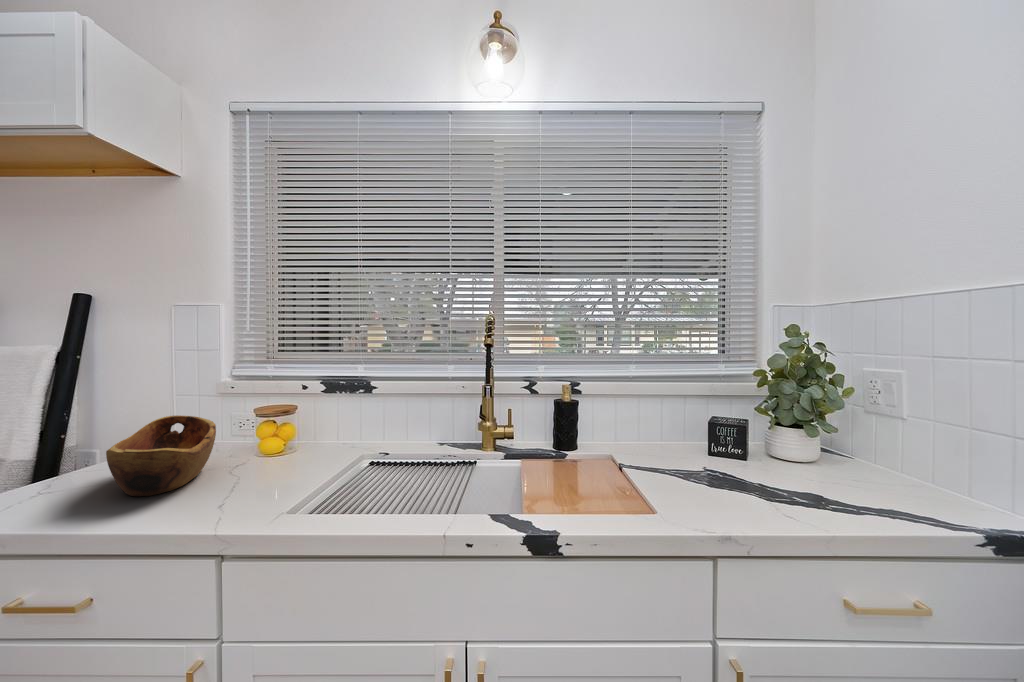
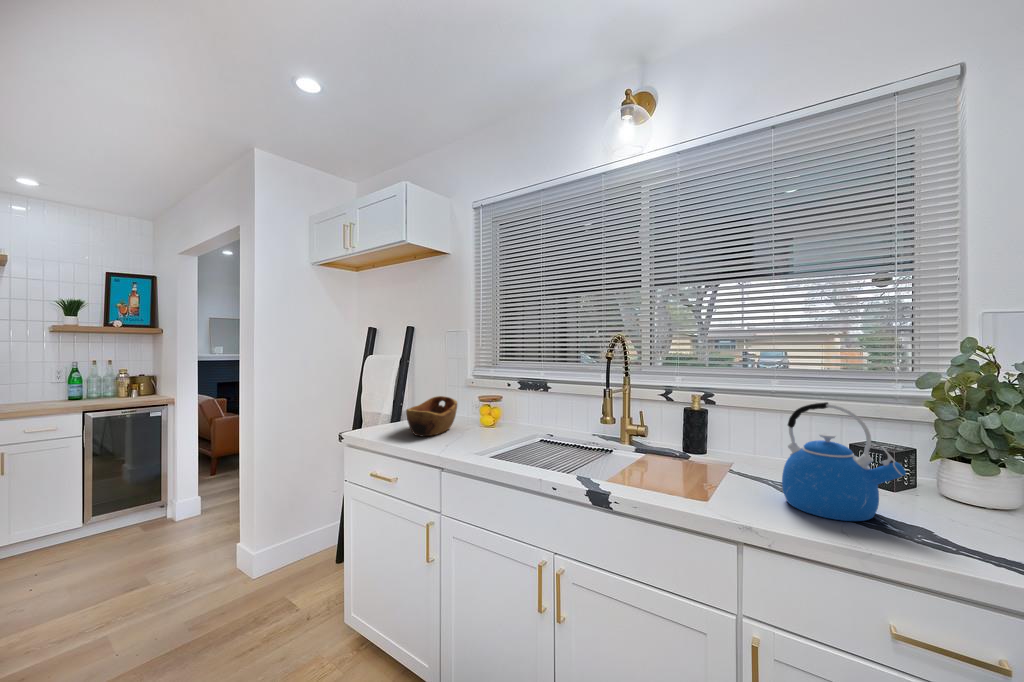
kettle: none [702,384,814,504] -> present [782,402,906,521]

